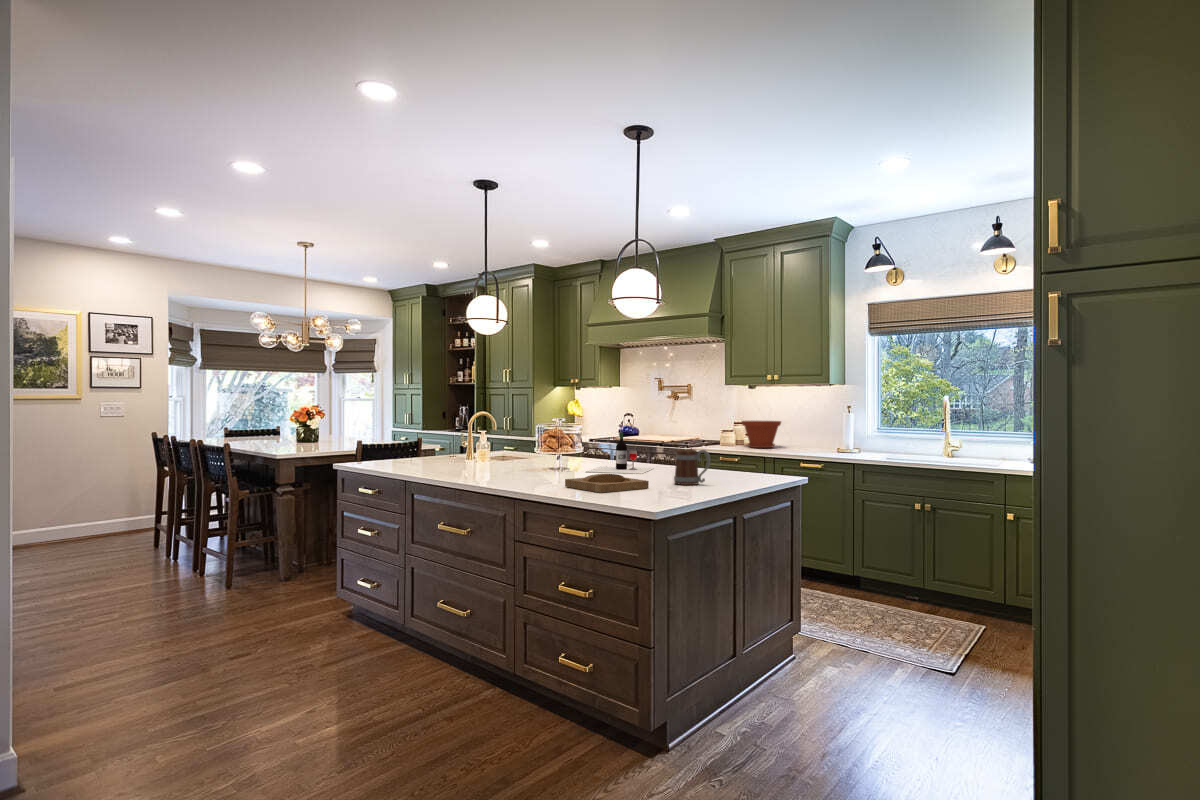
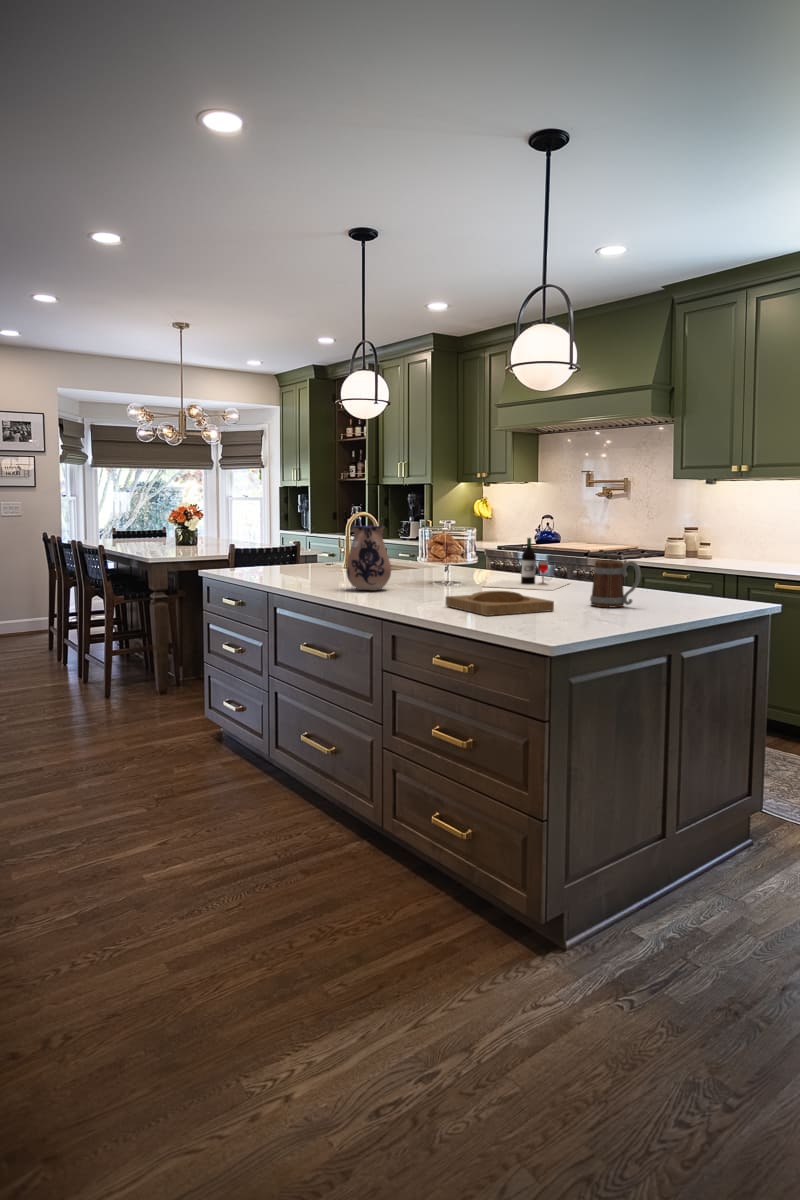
plant pot: present [742,421,781,448] -> none [692,525,745,560]
ceramic pitcher: none [478,424,515,477] -> present [346,526,391,590]

